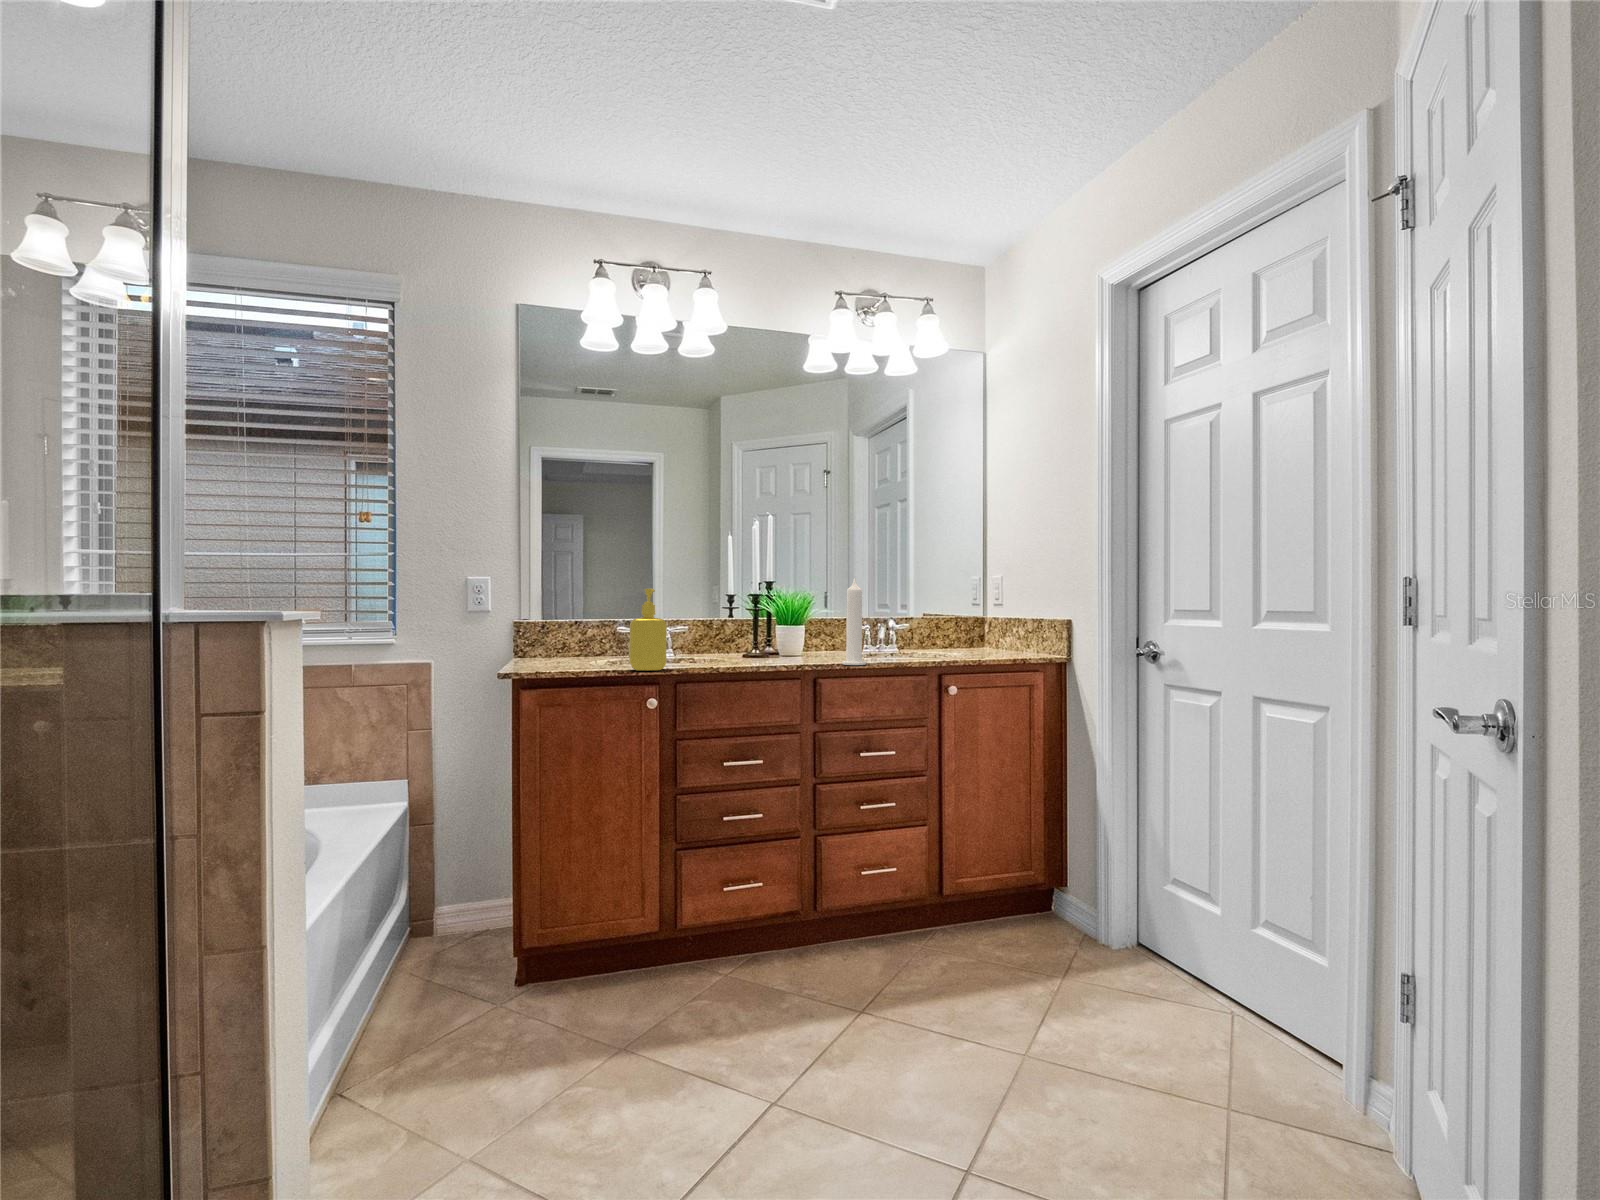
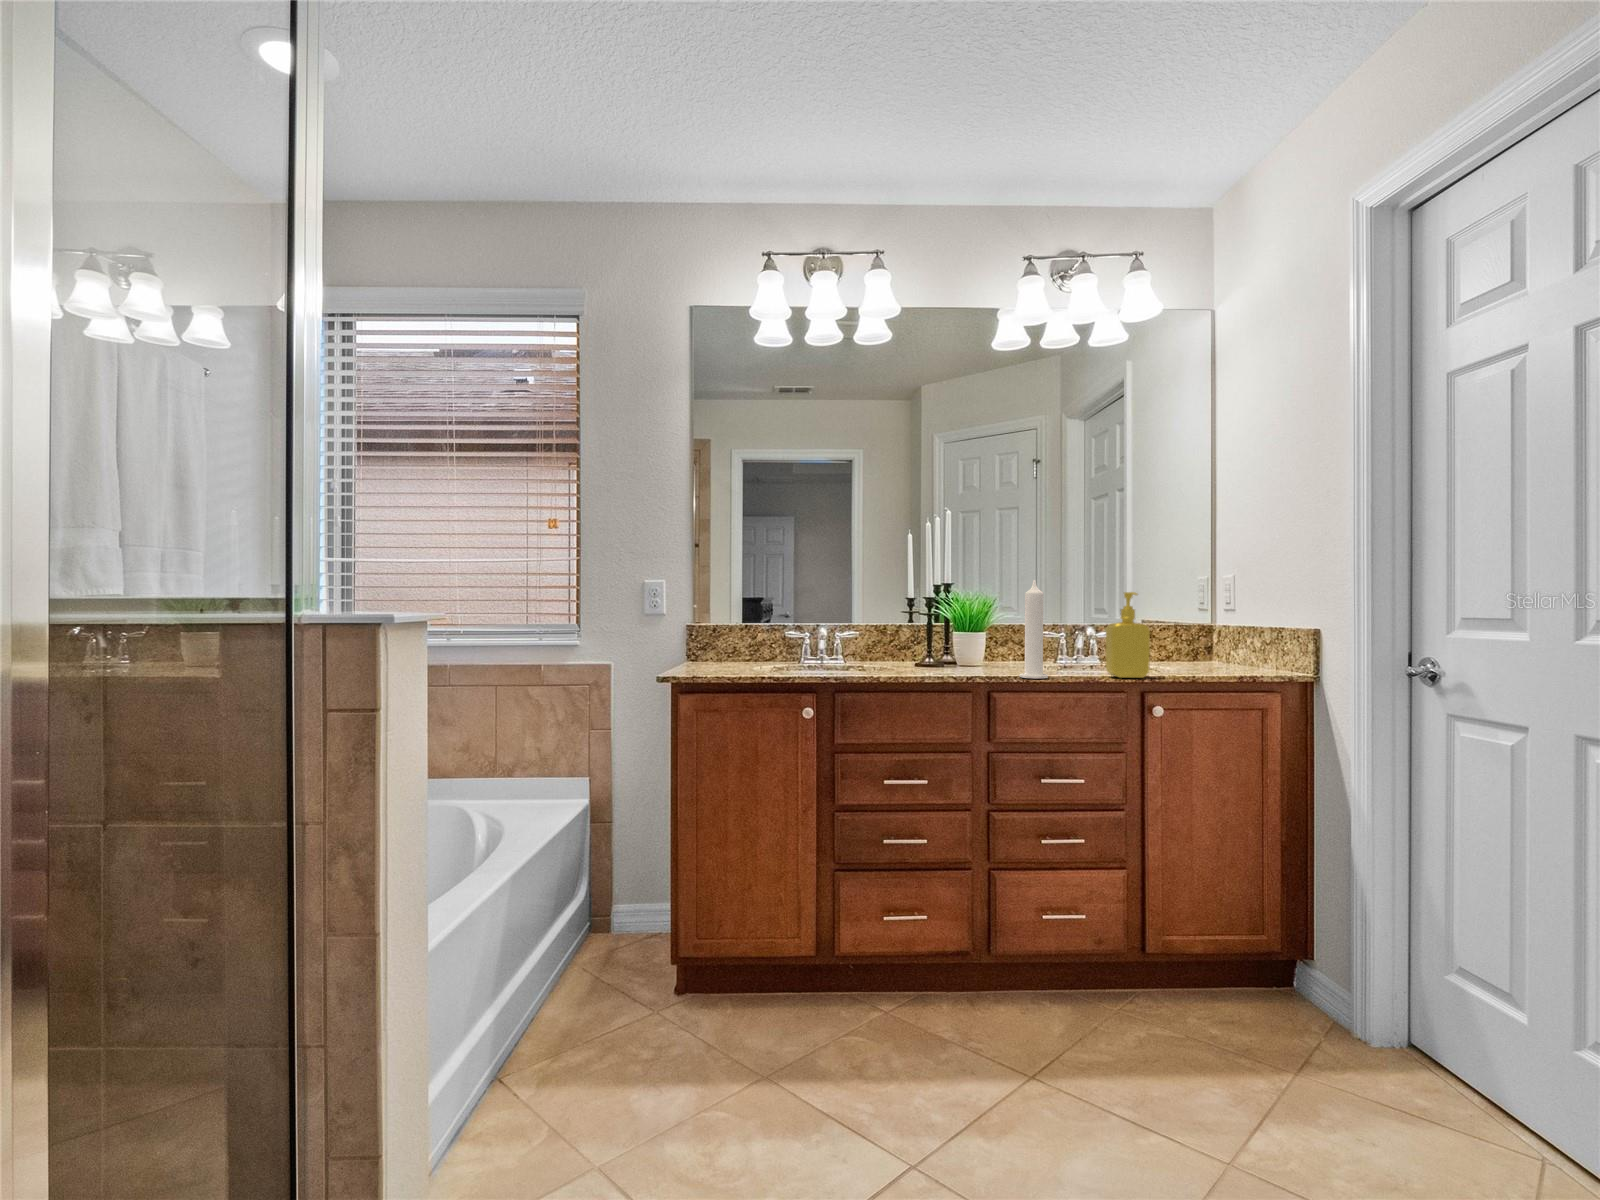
soap dispenser: present [629,588,667,671] -> present [1106,592,1150,678]

